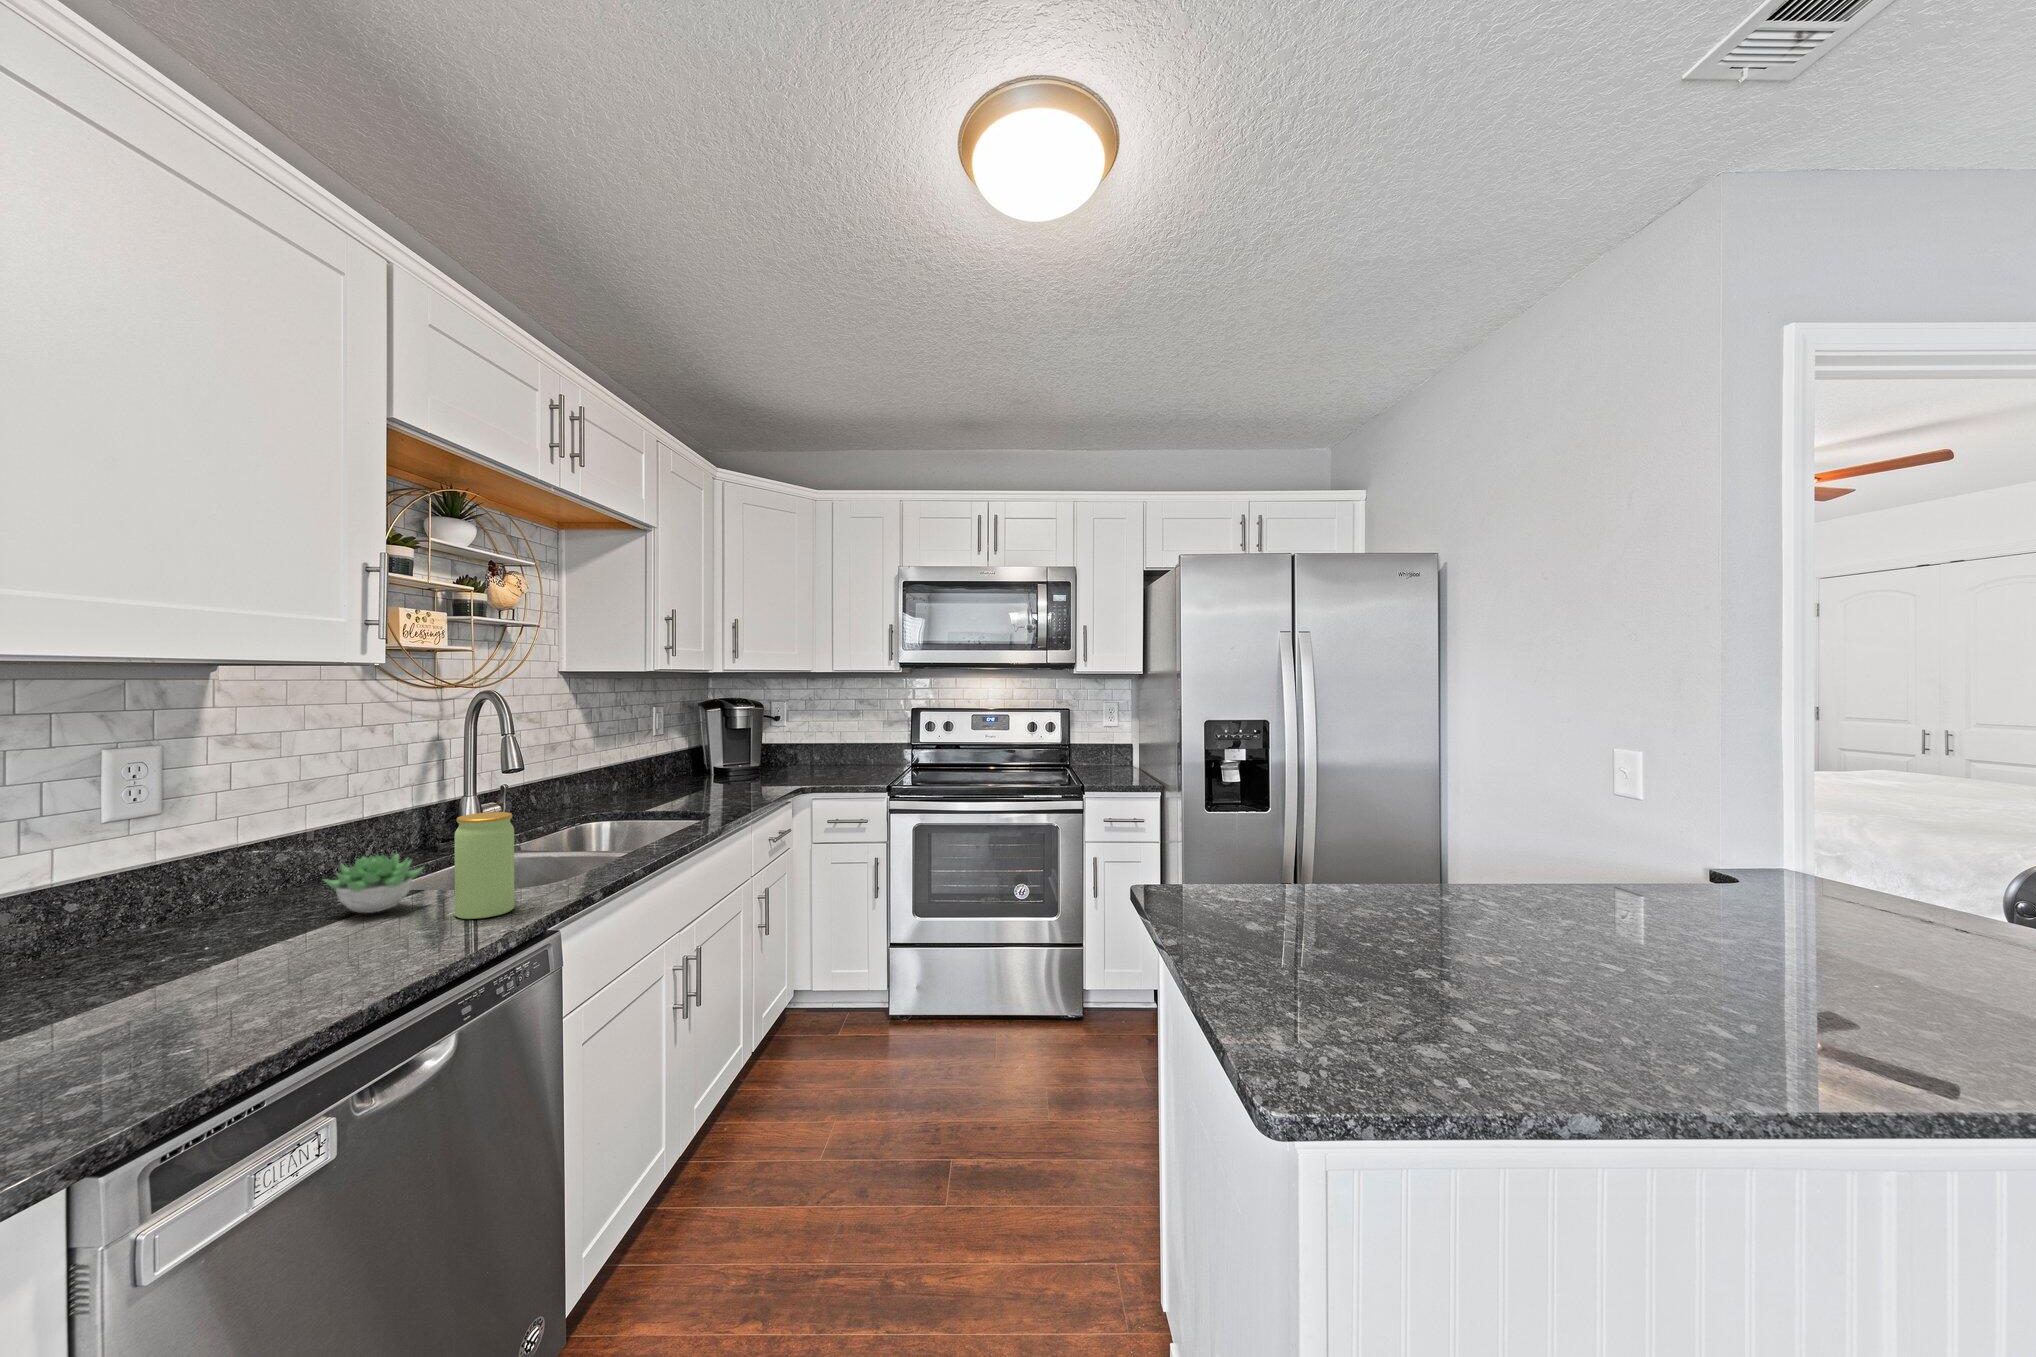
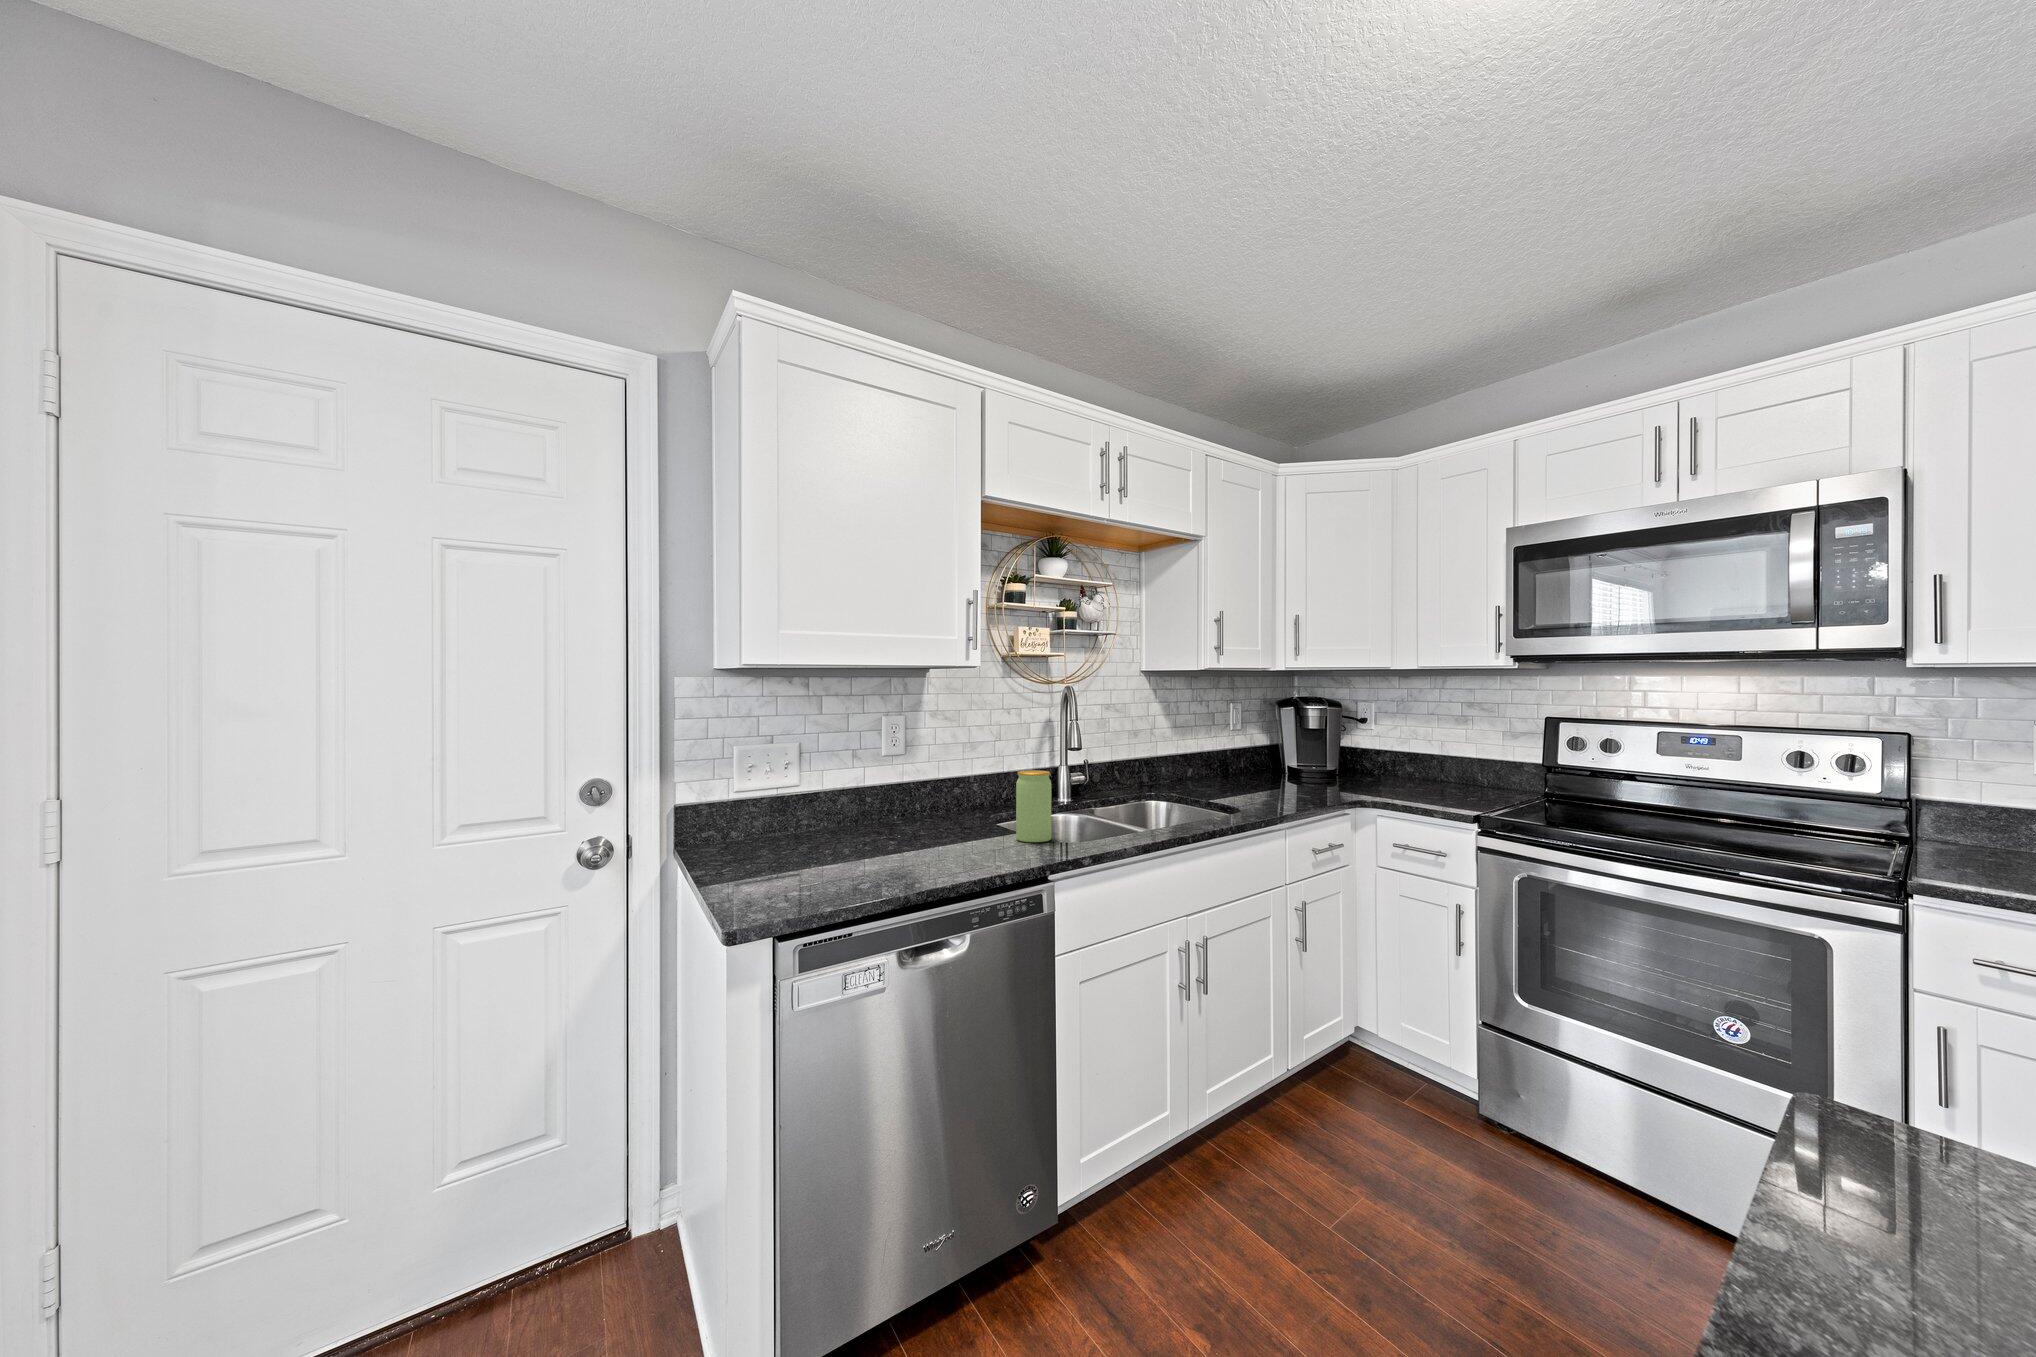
succulent plant: present [324,854,423,913] -> none [954,793,1007,830]

